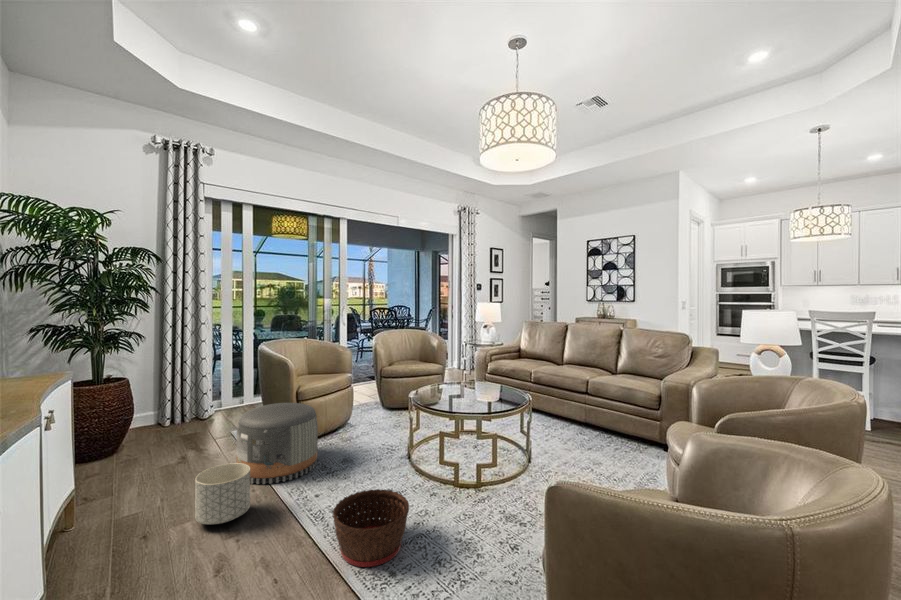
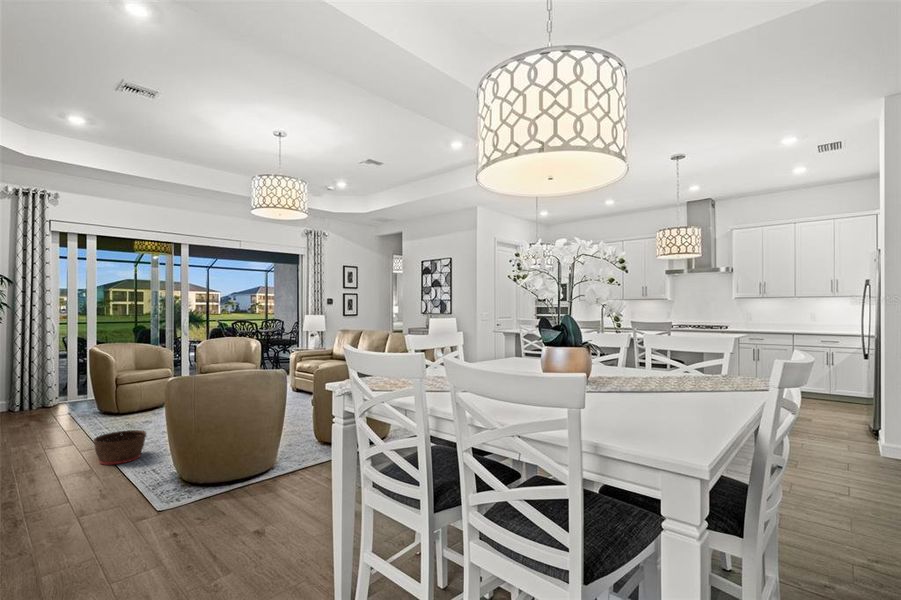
pouf: present [236,403,318,484] -> none [56,388,122,438]
planter: present [195,463,250,524] -> none [15,420,55,453]

